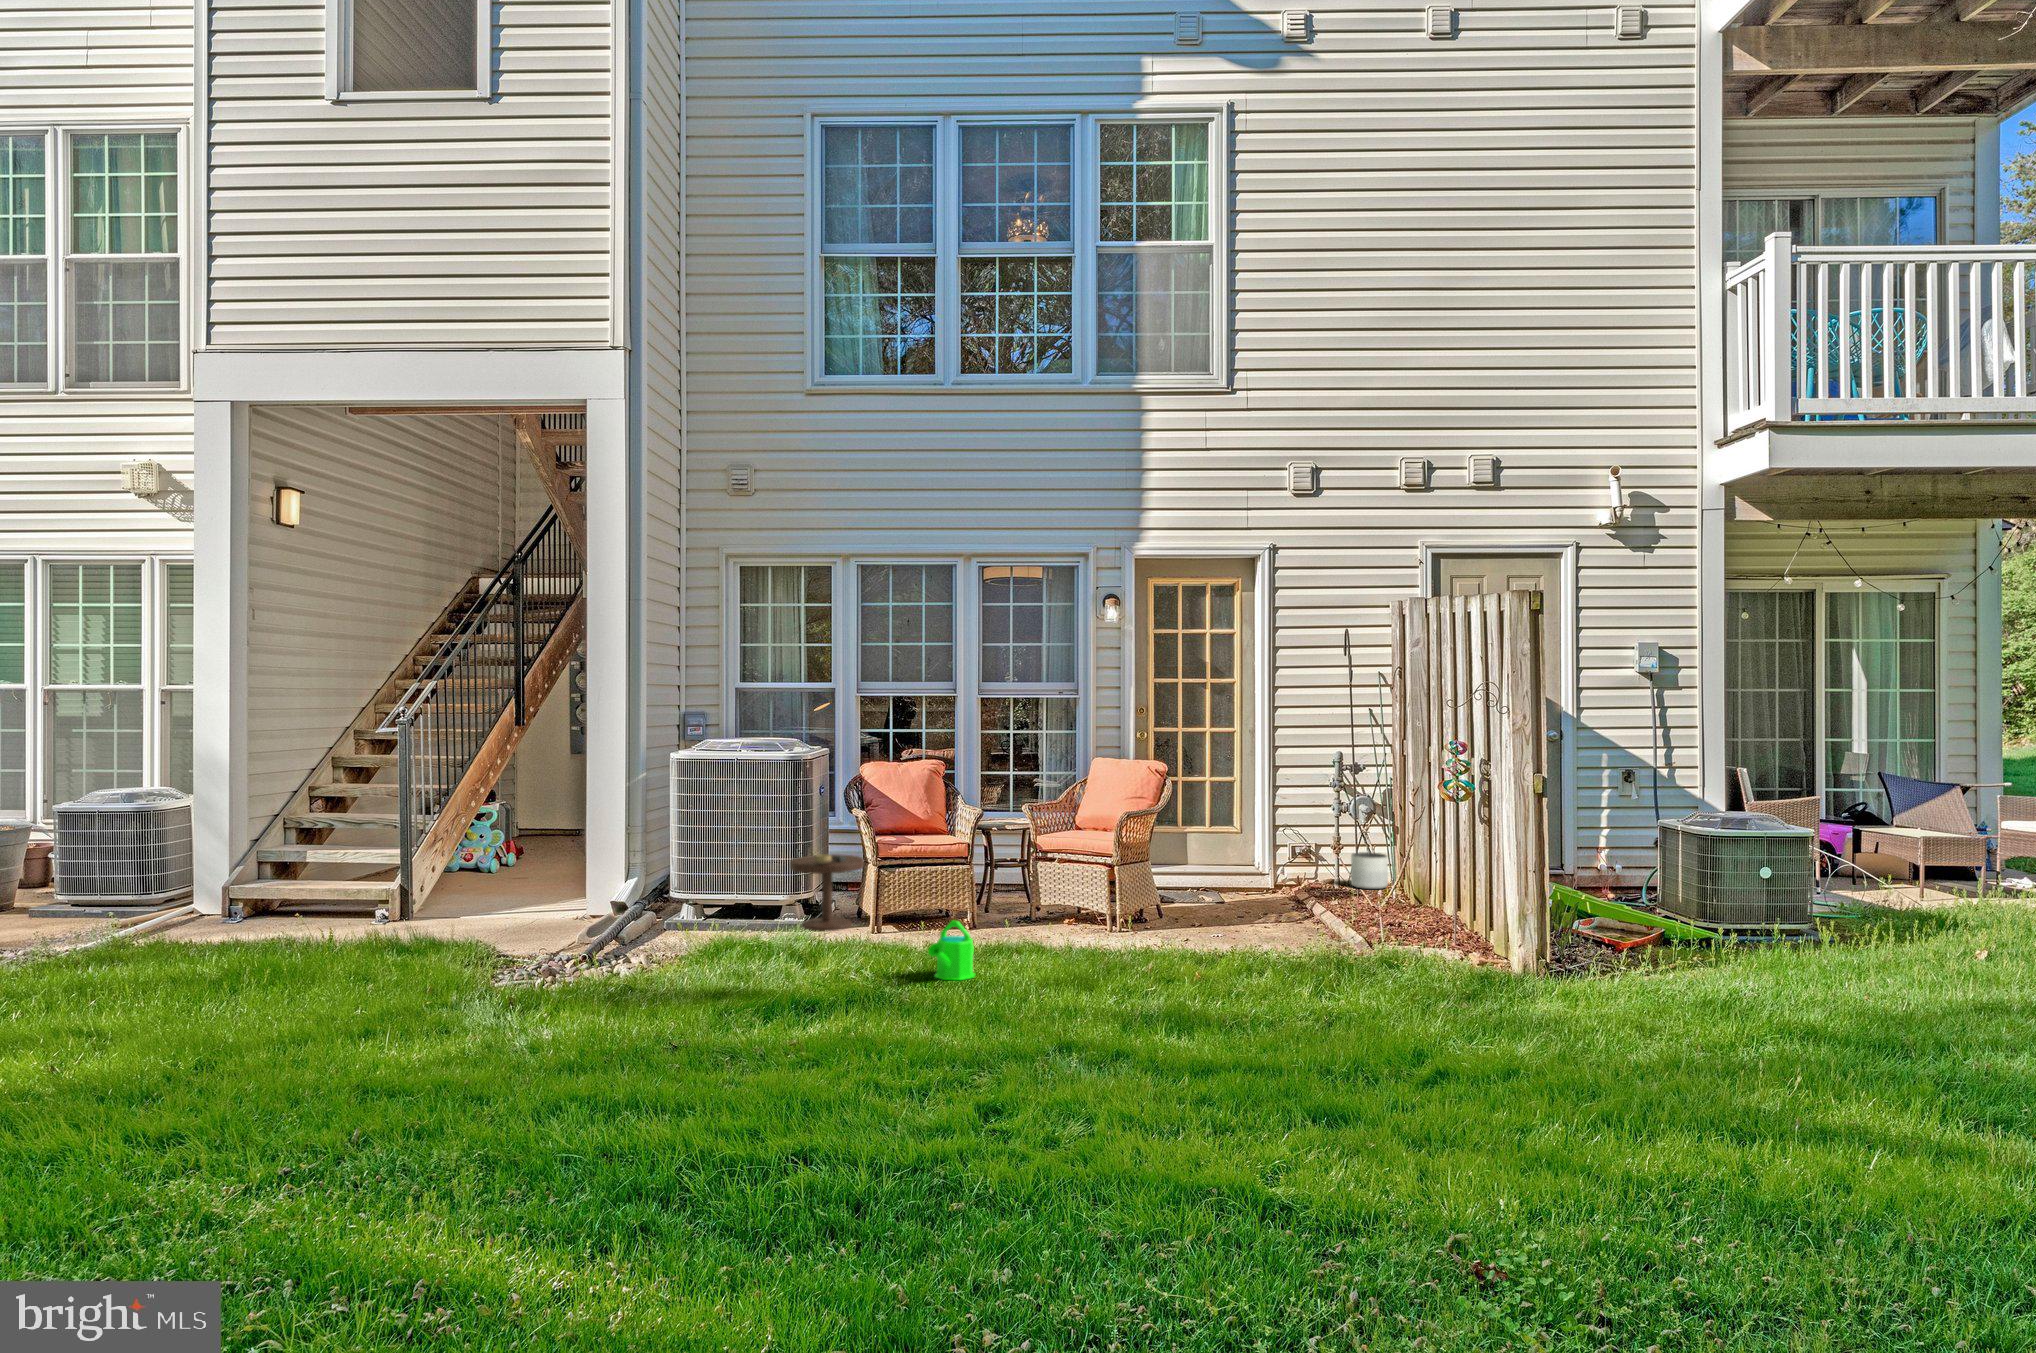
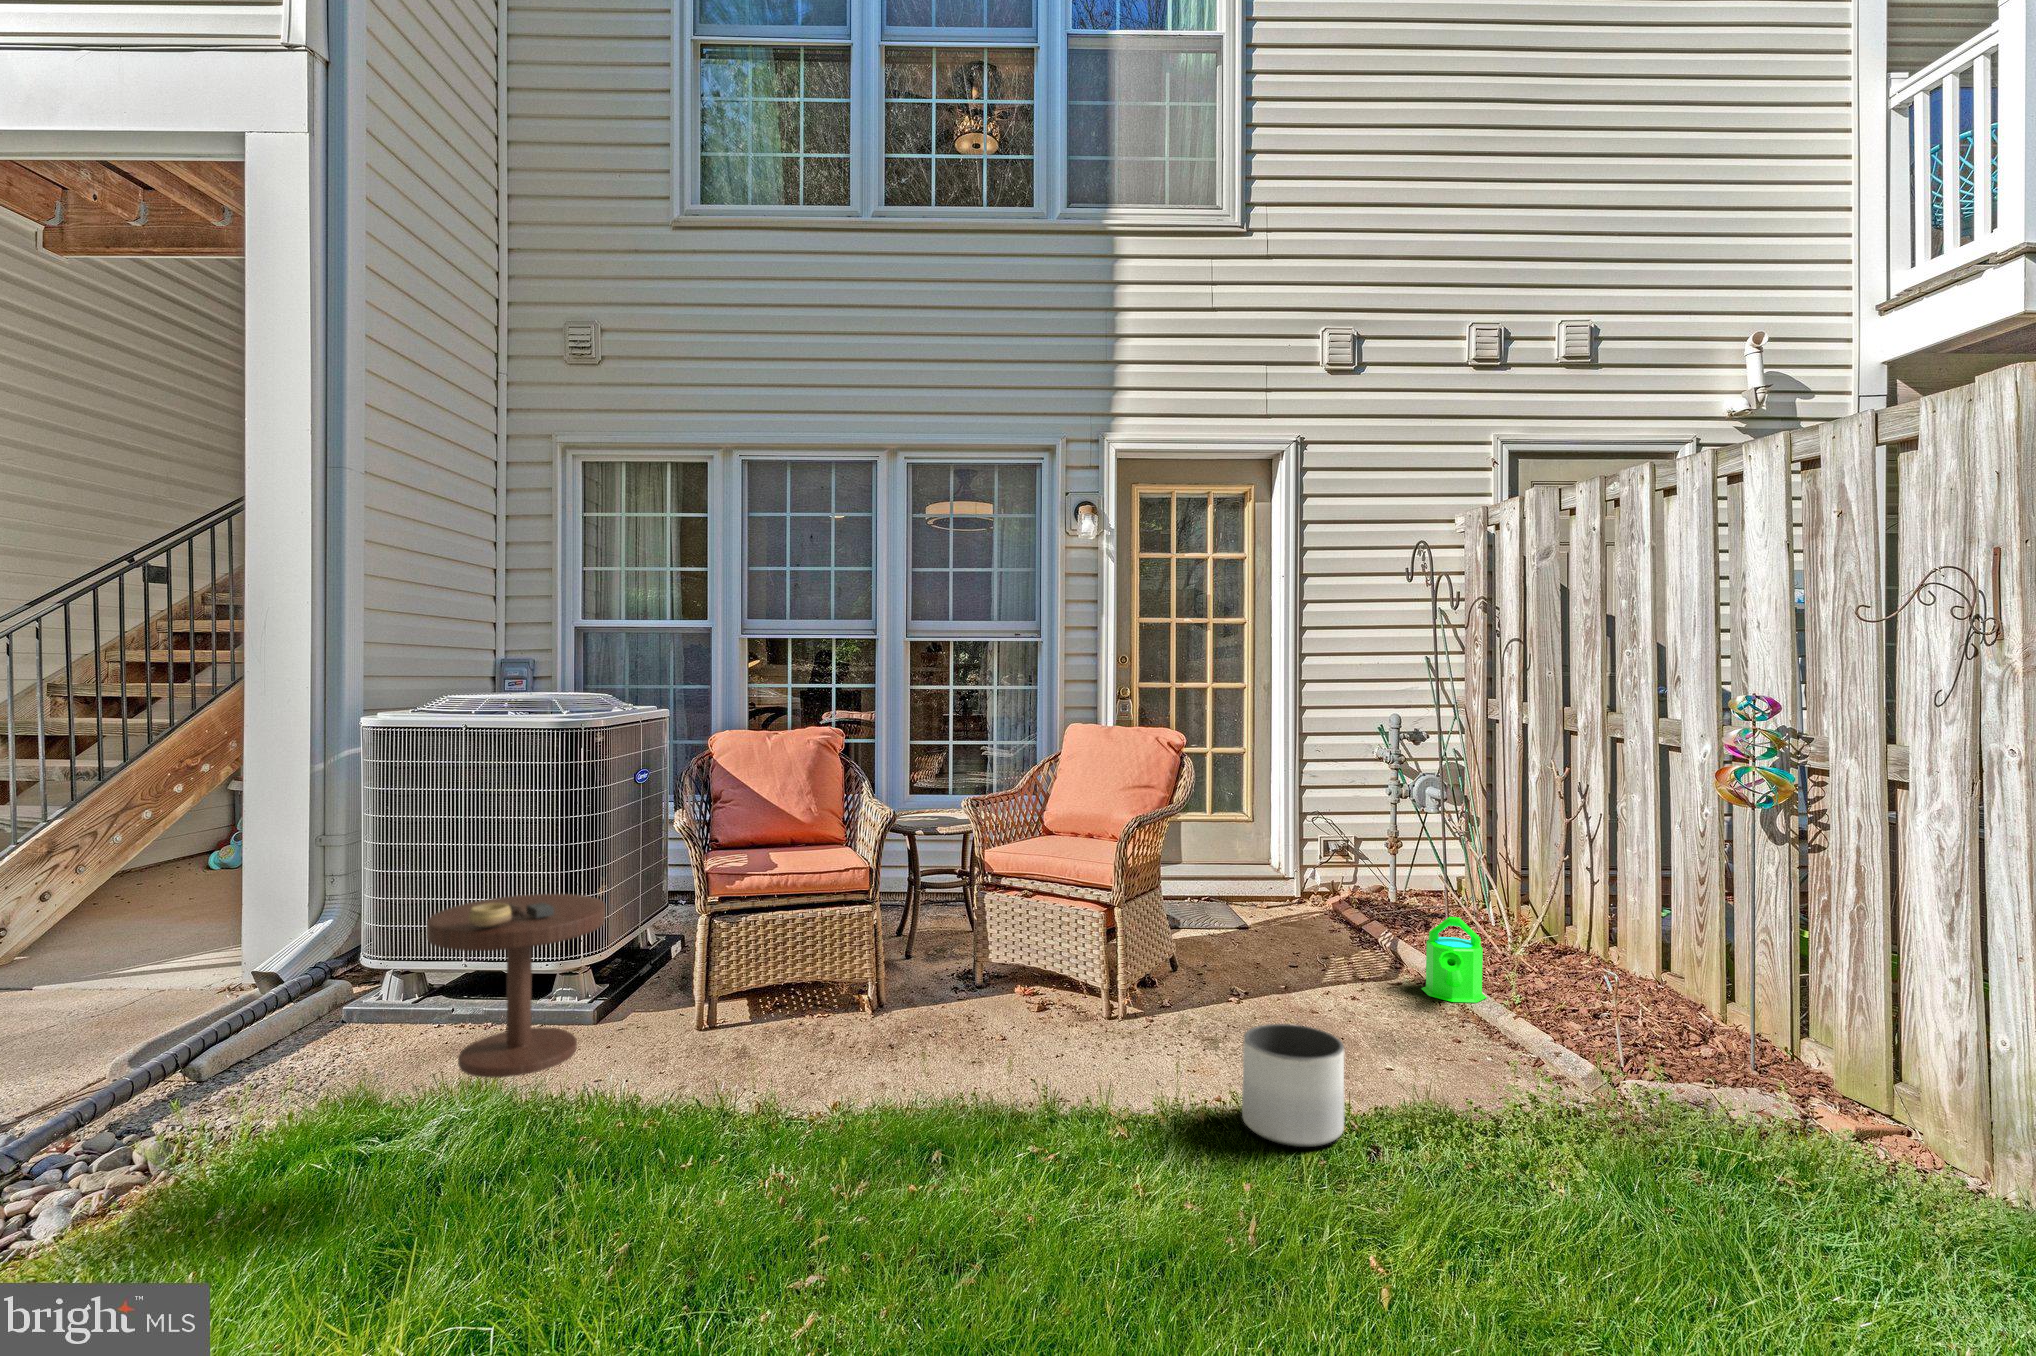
planter: present [1351,852,1388,889] -> present [1242,1024,1344,1147]
watering can: present [928,920,975,980] -> present [1421,917,1487,1003]

